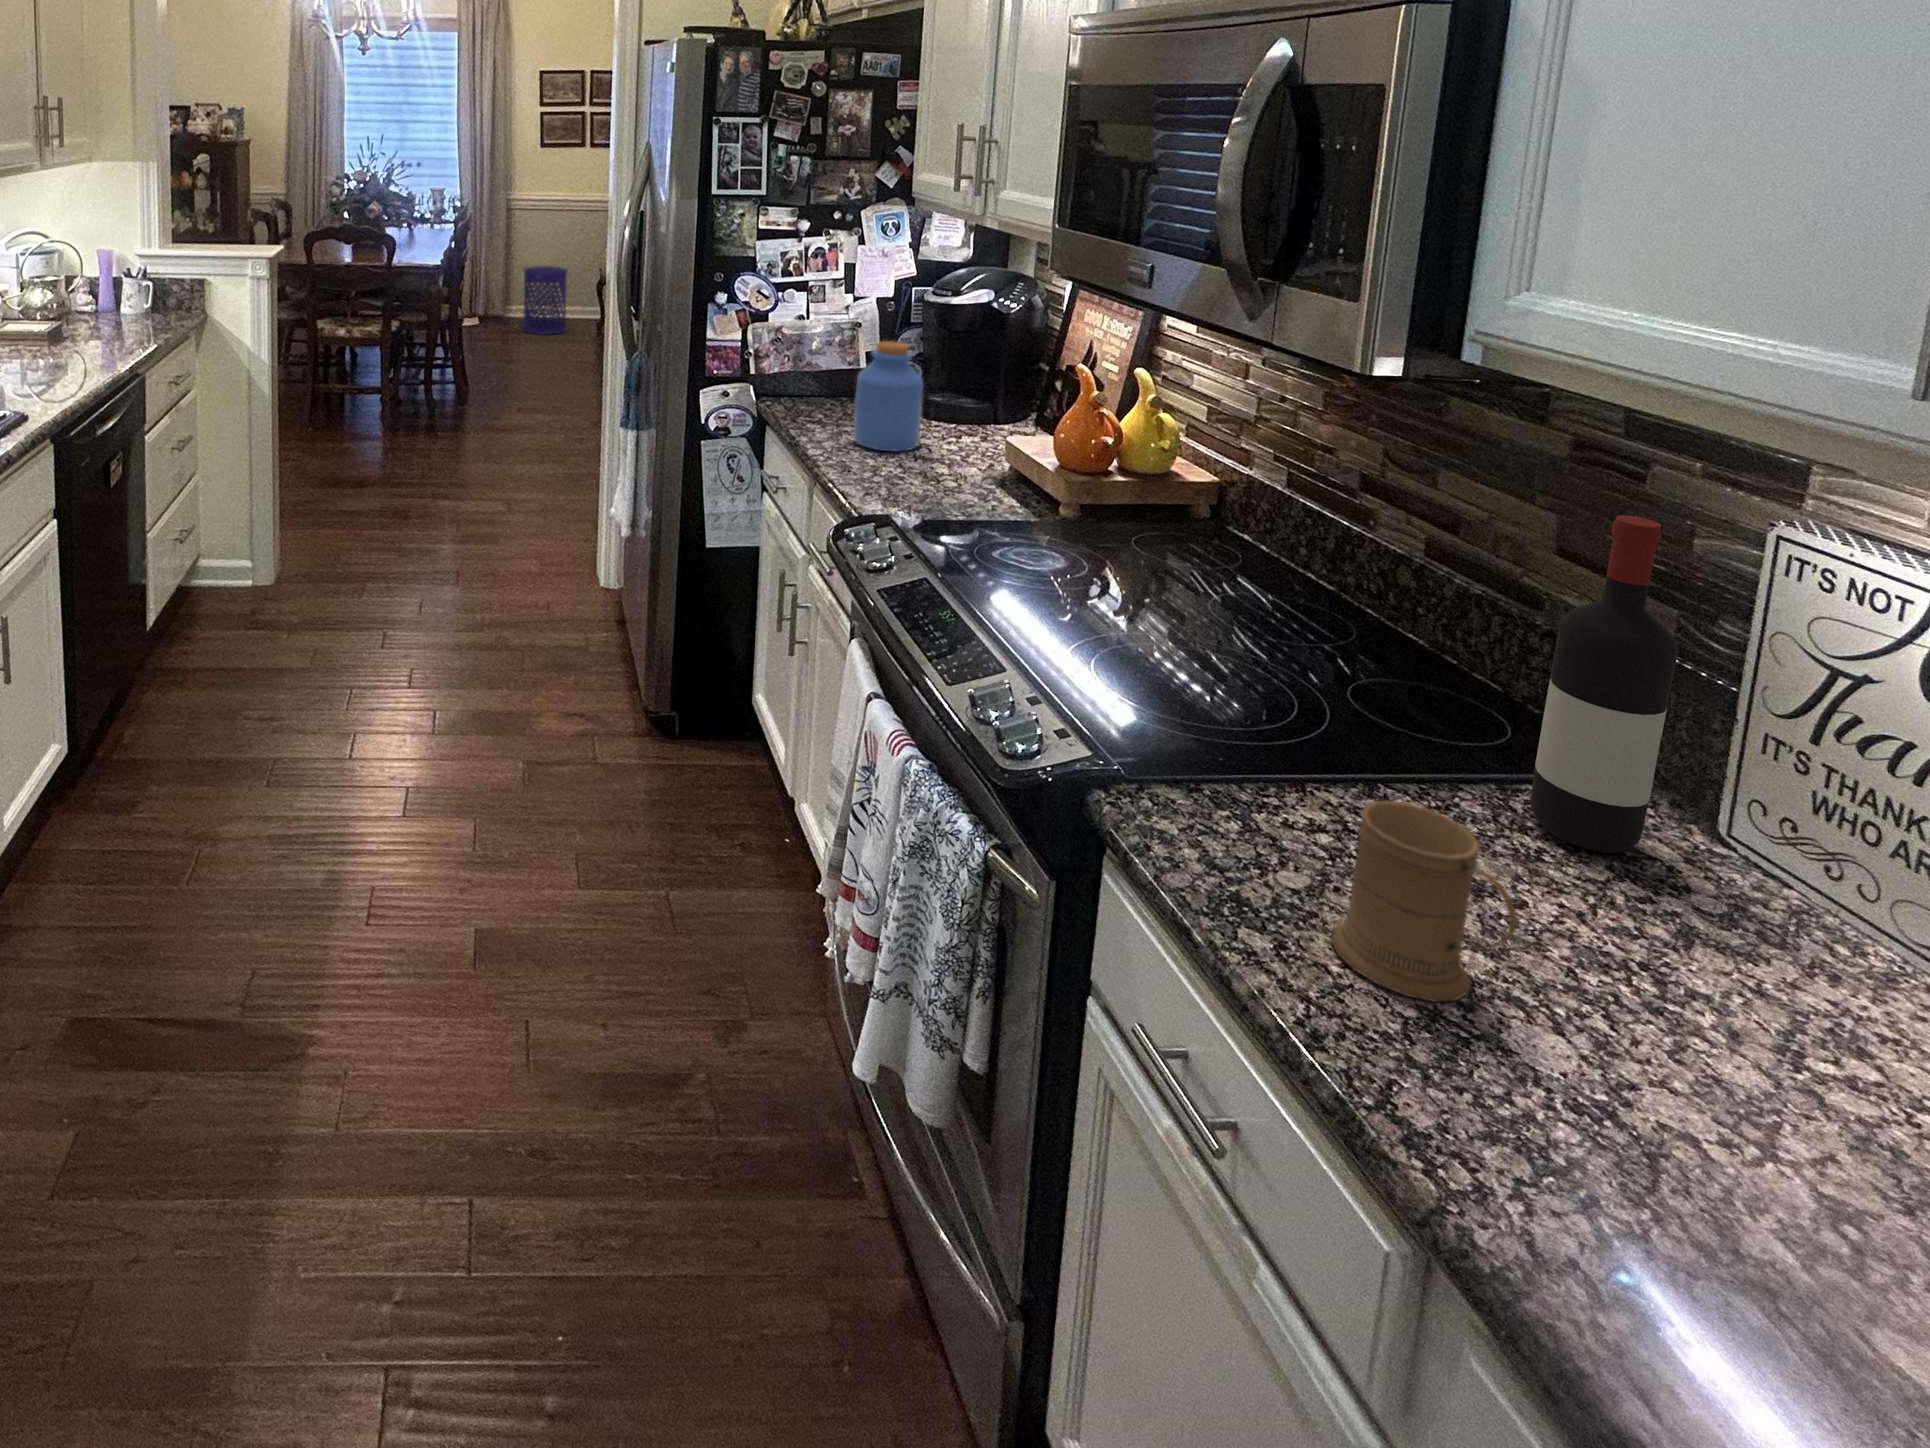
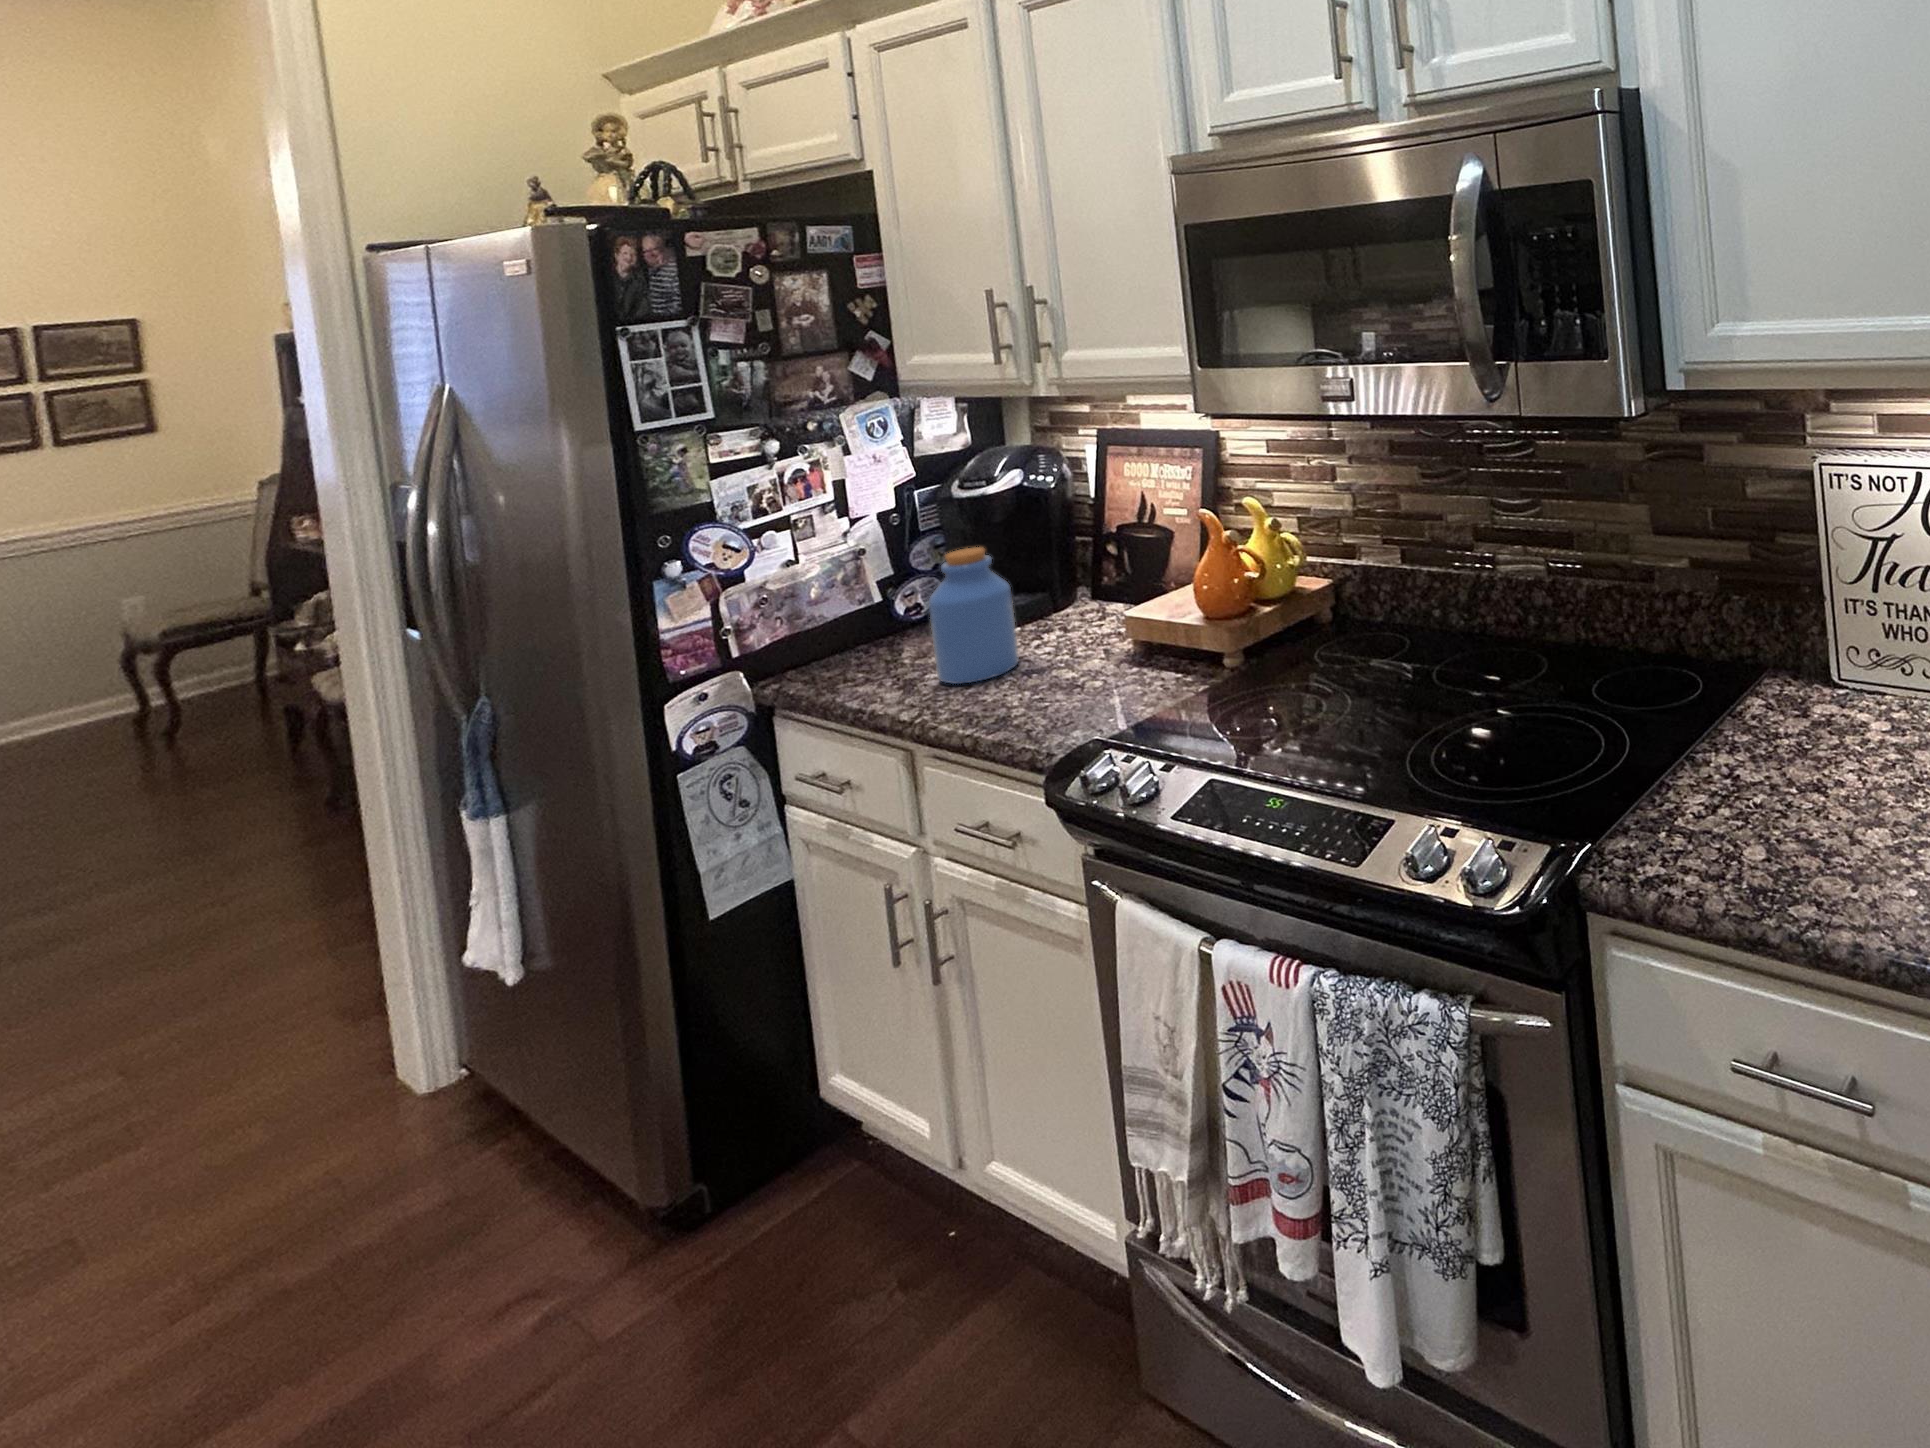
waste bin: present [523,266,567,335] -> none [20,645,143,773]
wine bottle: present [1530,515,1679,853] -> none [1744,471,1825,734]
mug: present [1331,801,1517,1002] -> none [1784,734,1913,895]

